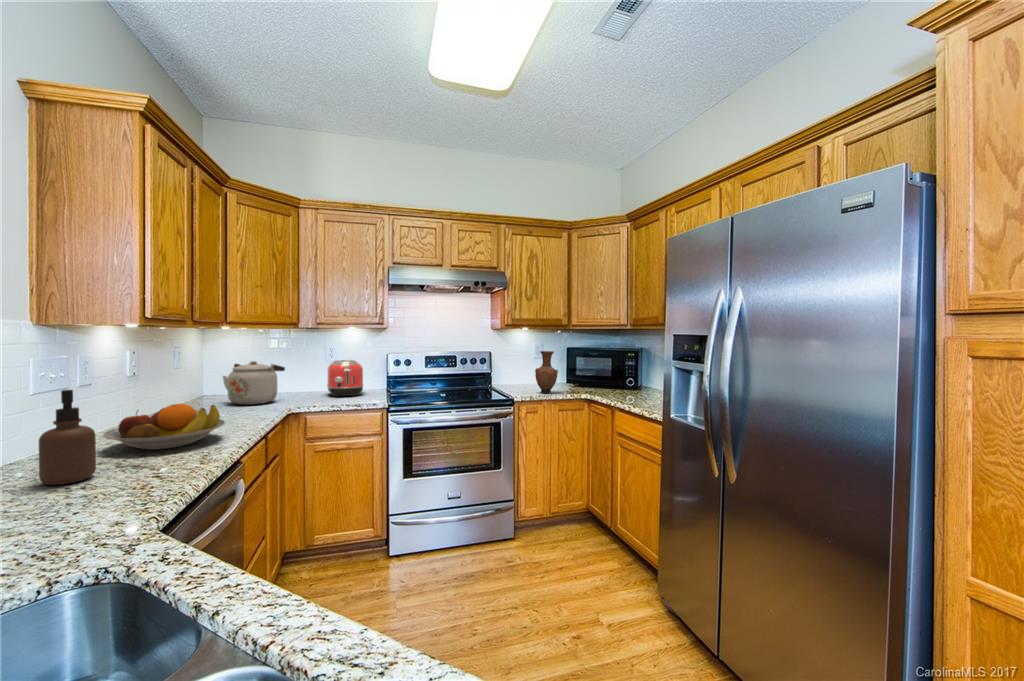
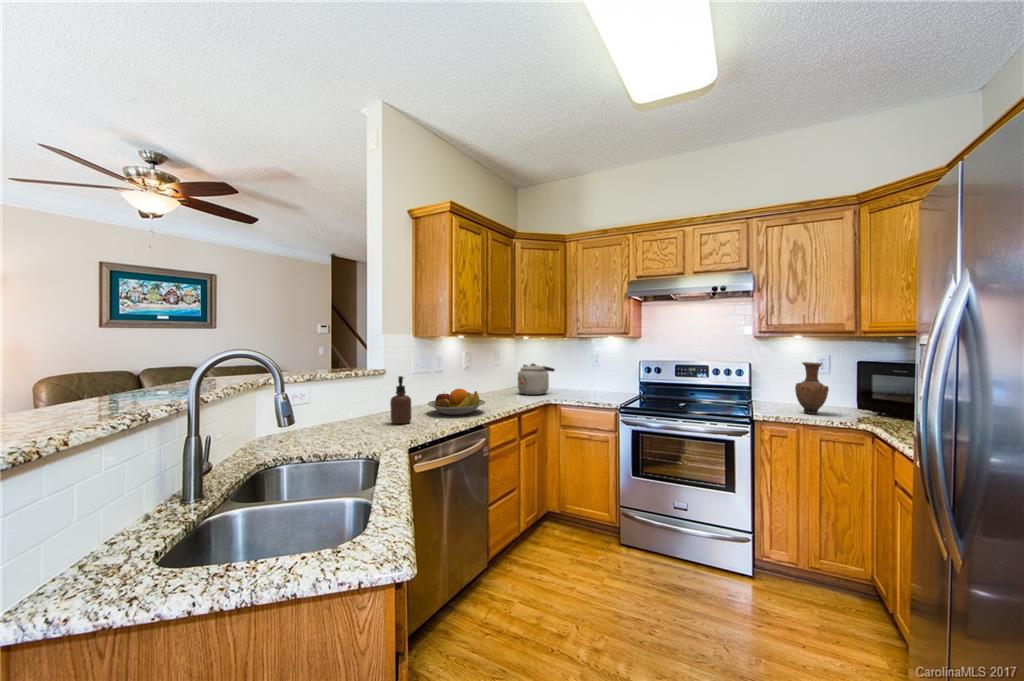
toaster: present [327,360,363,397] -> none [586,365,617,396]

